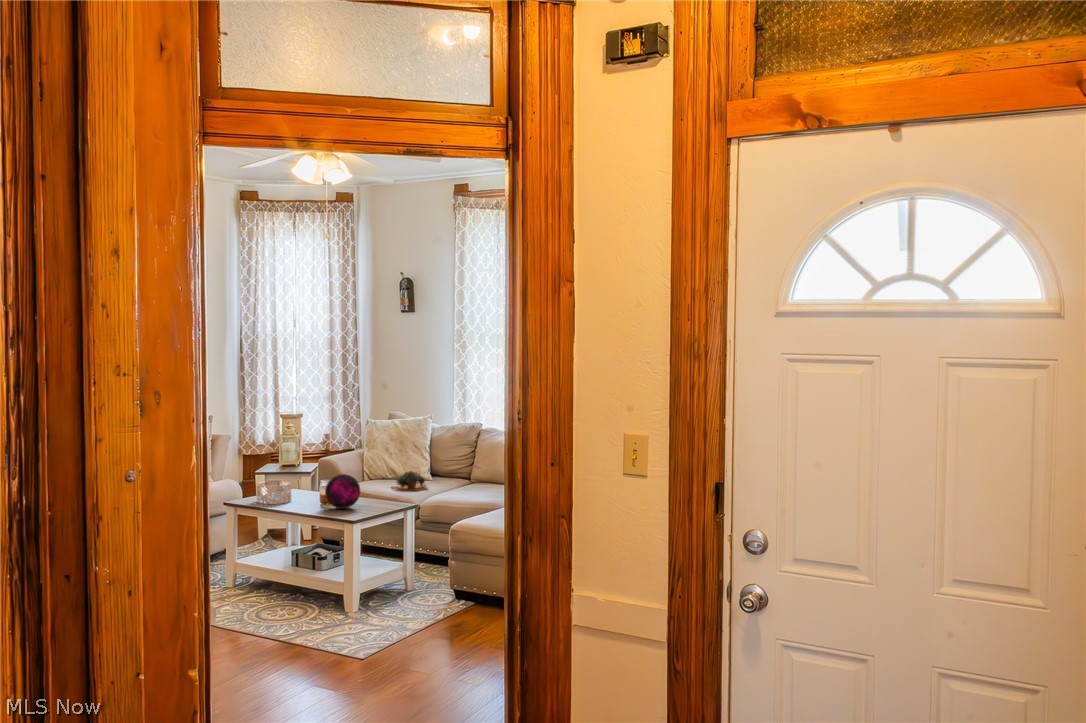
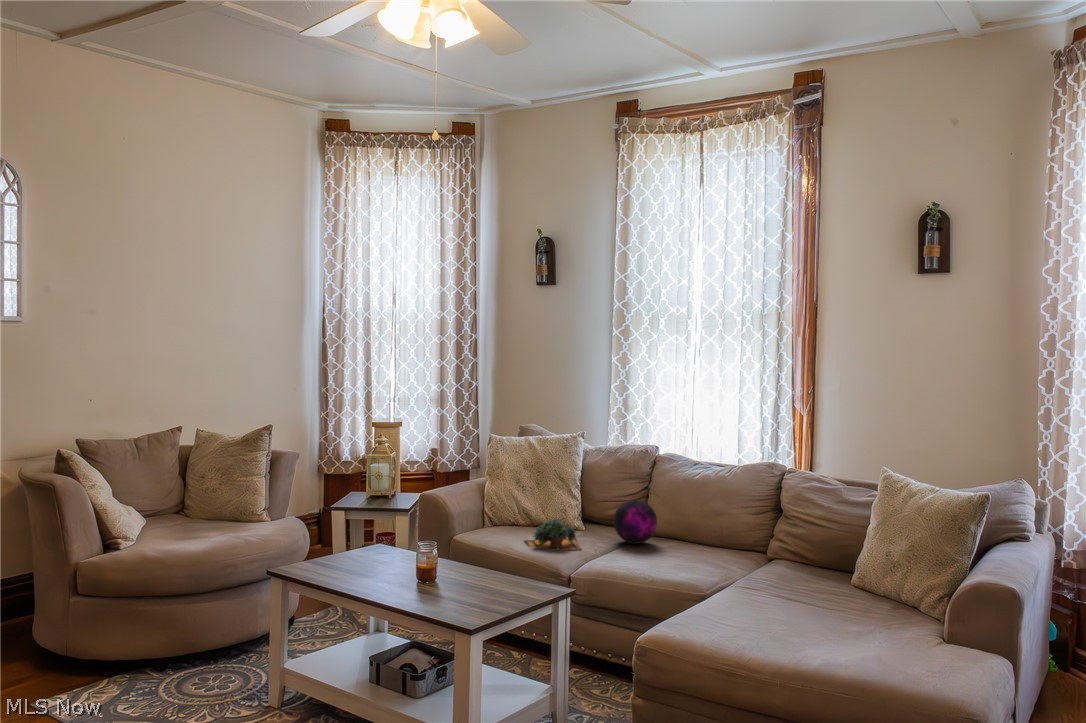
decorative orb: present [325,474,360,509] -> present [614,500,657,544]
decorative bowl: present [257,480,291,504] -> none [320,534,373,579]

